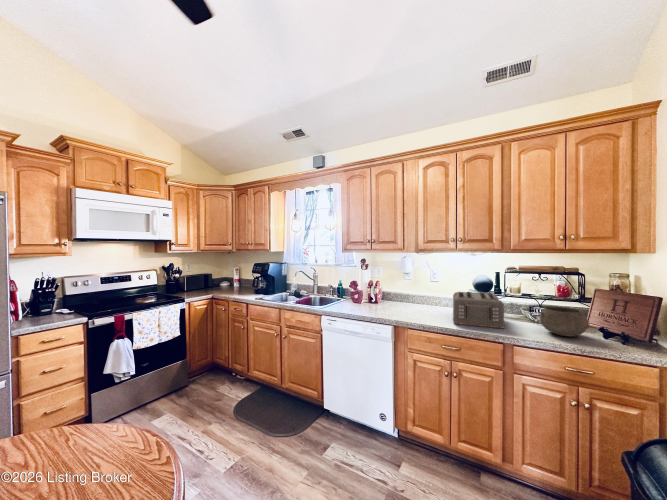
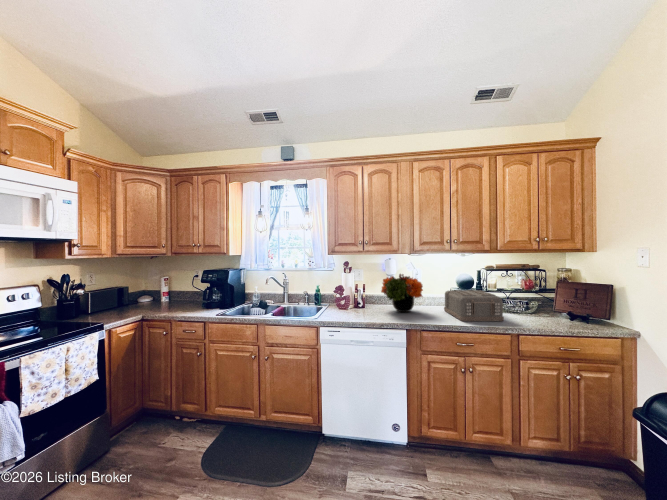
flower arrangement: none [386,272,431,311] -> present [381,274,423,312]
bowl: present [540,306,589,337] -> none [526,298,568,322]

